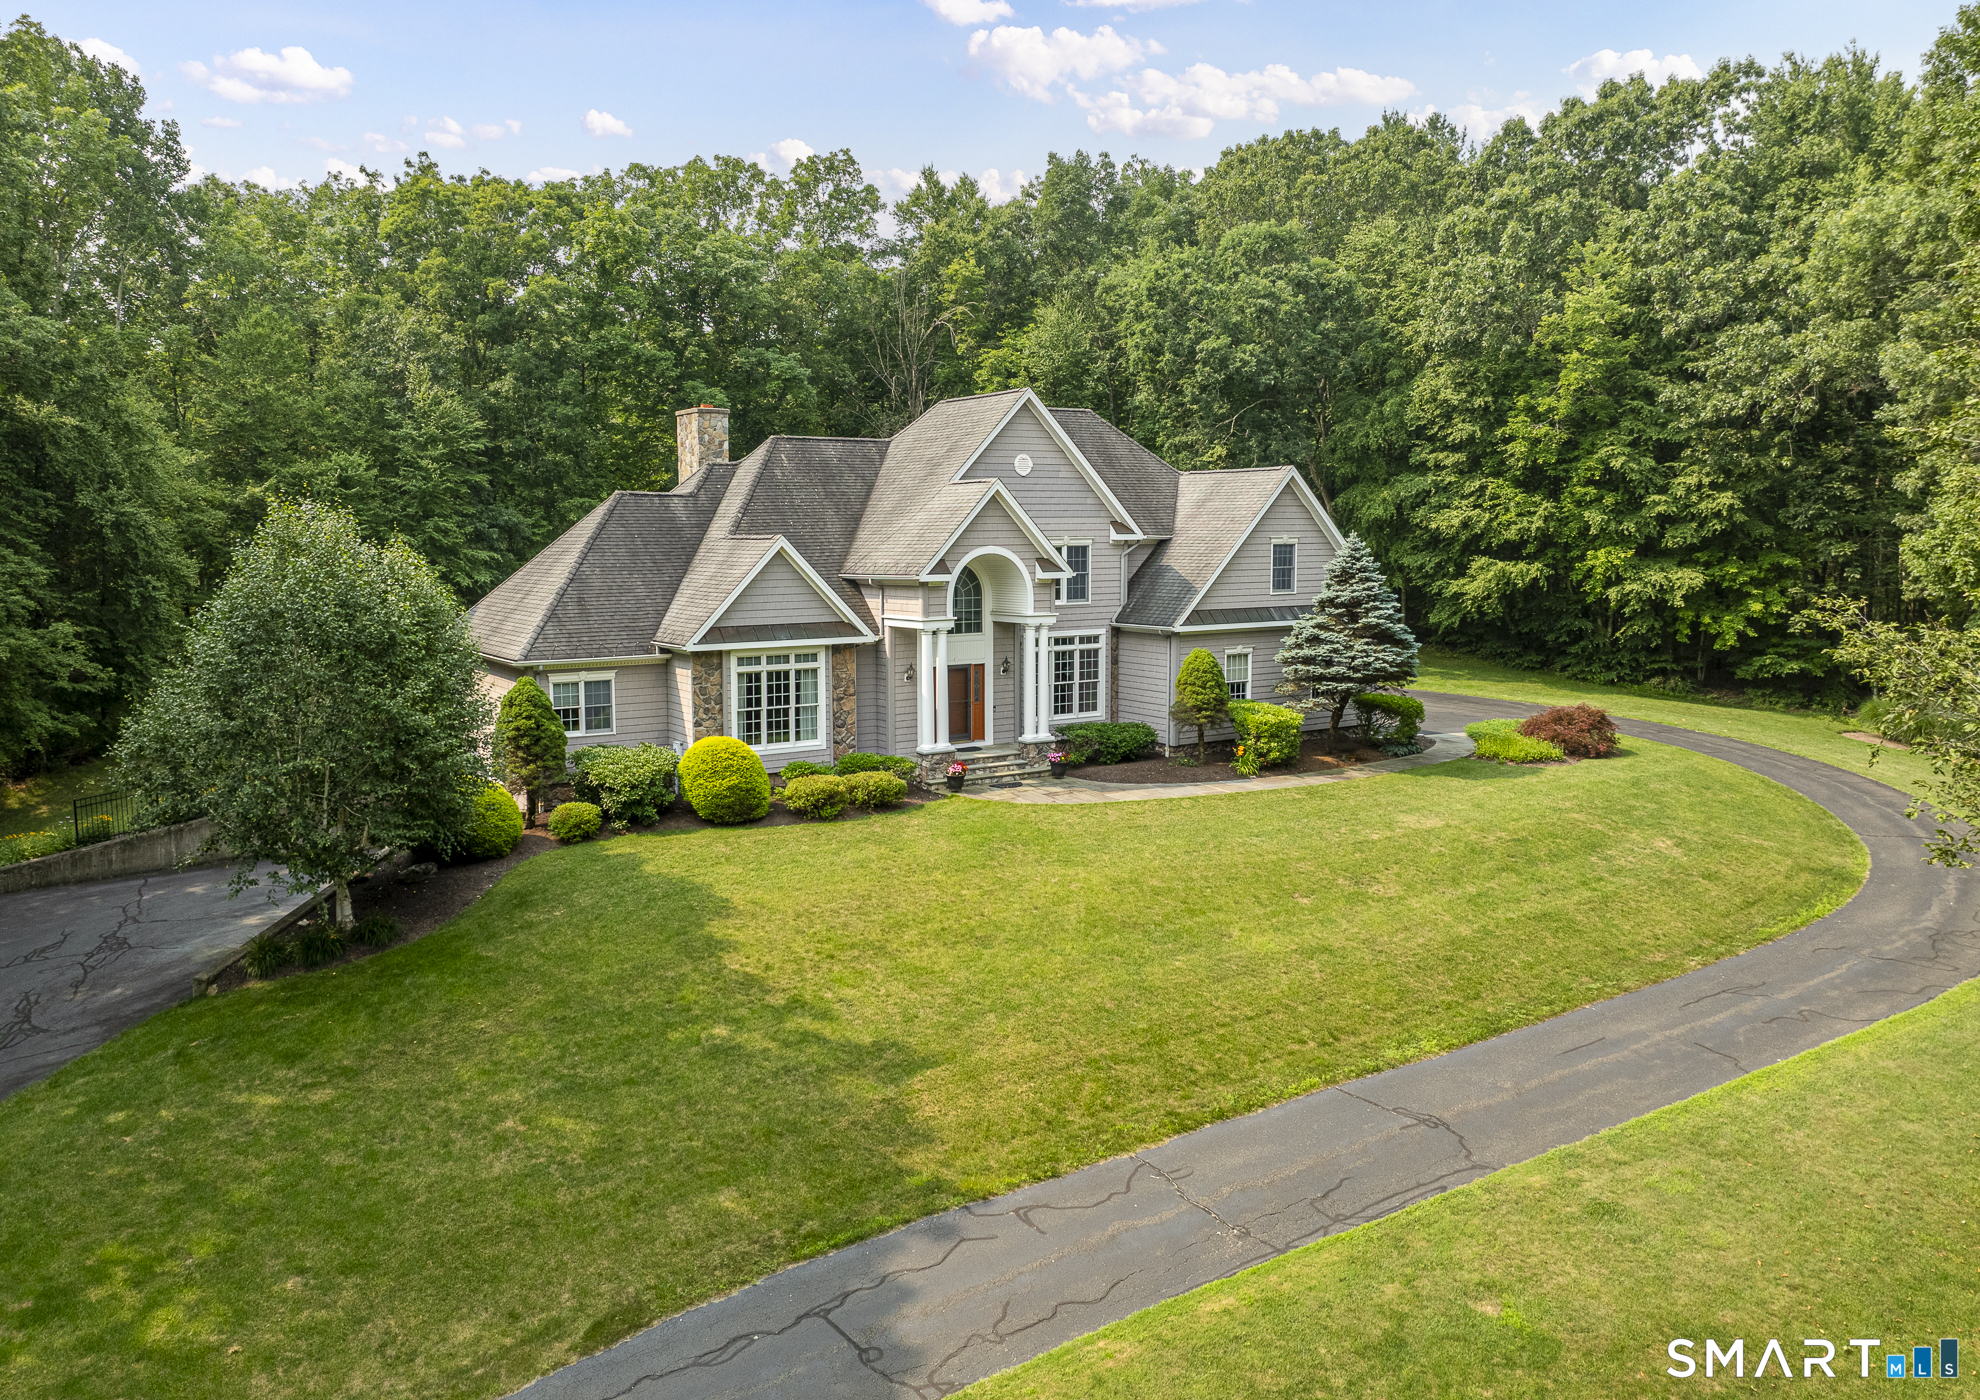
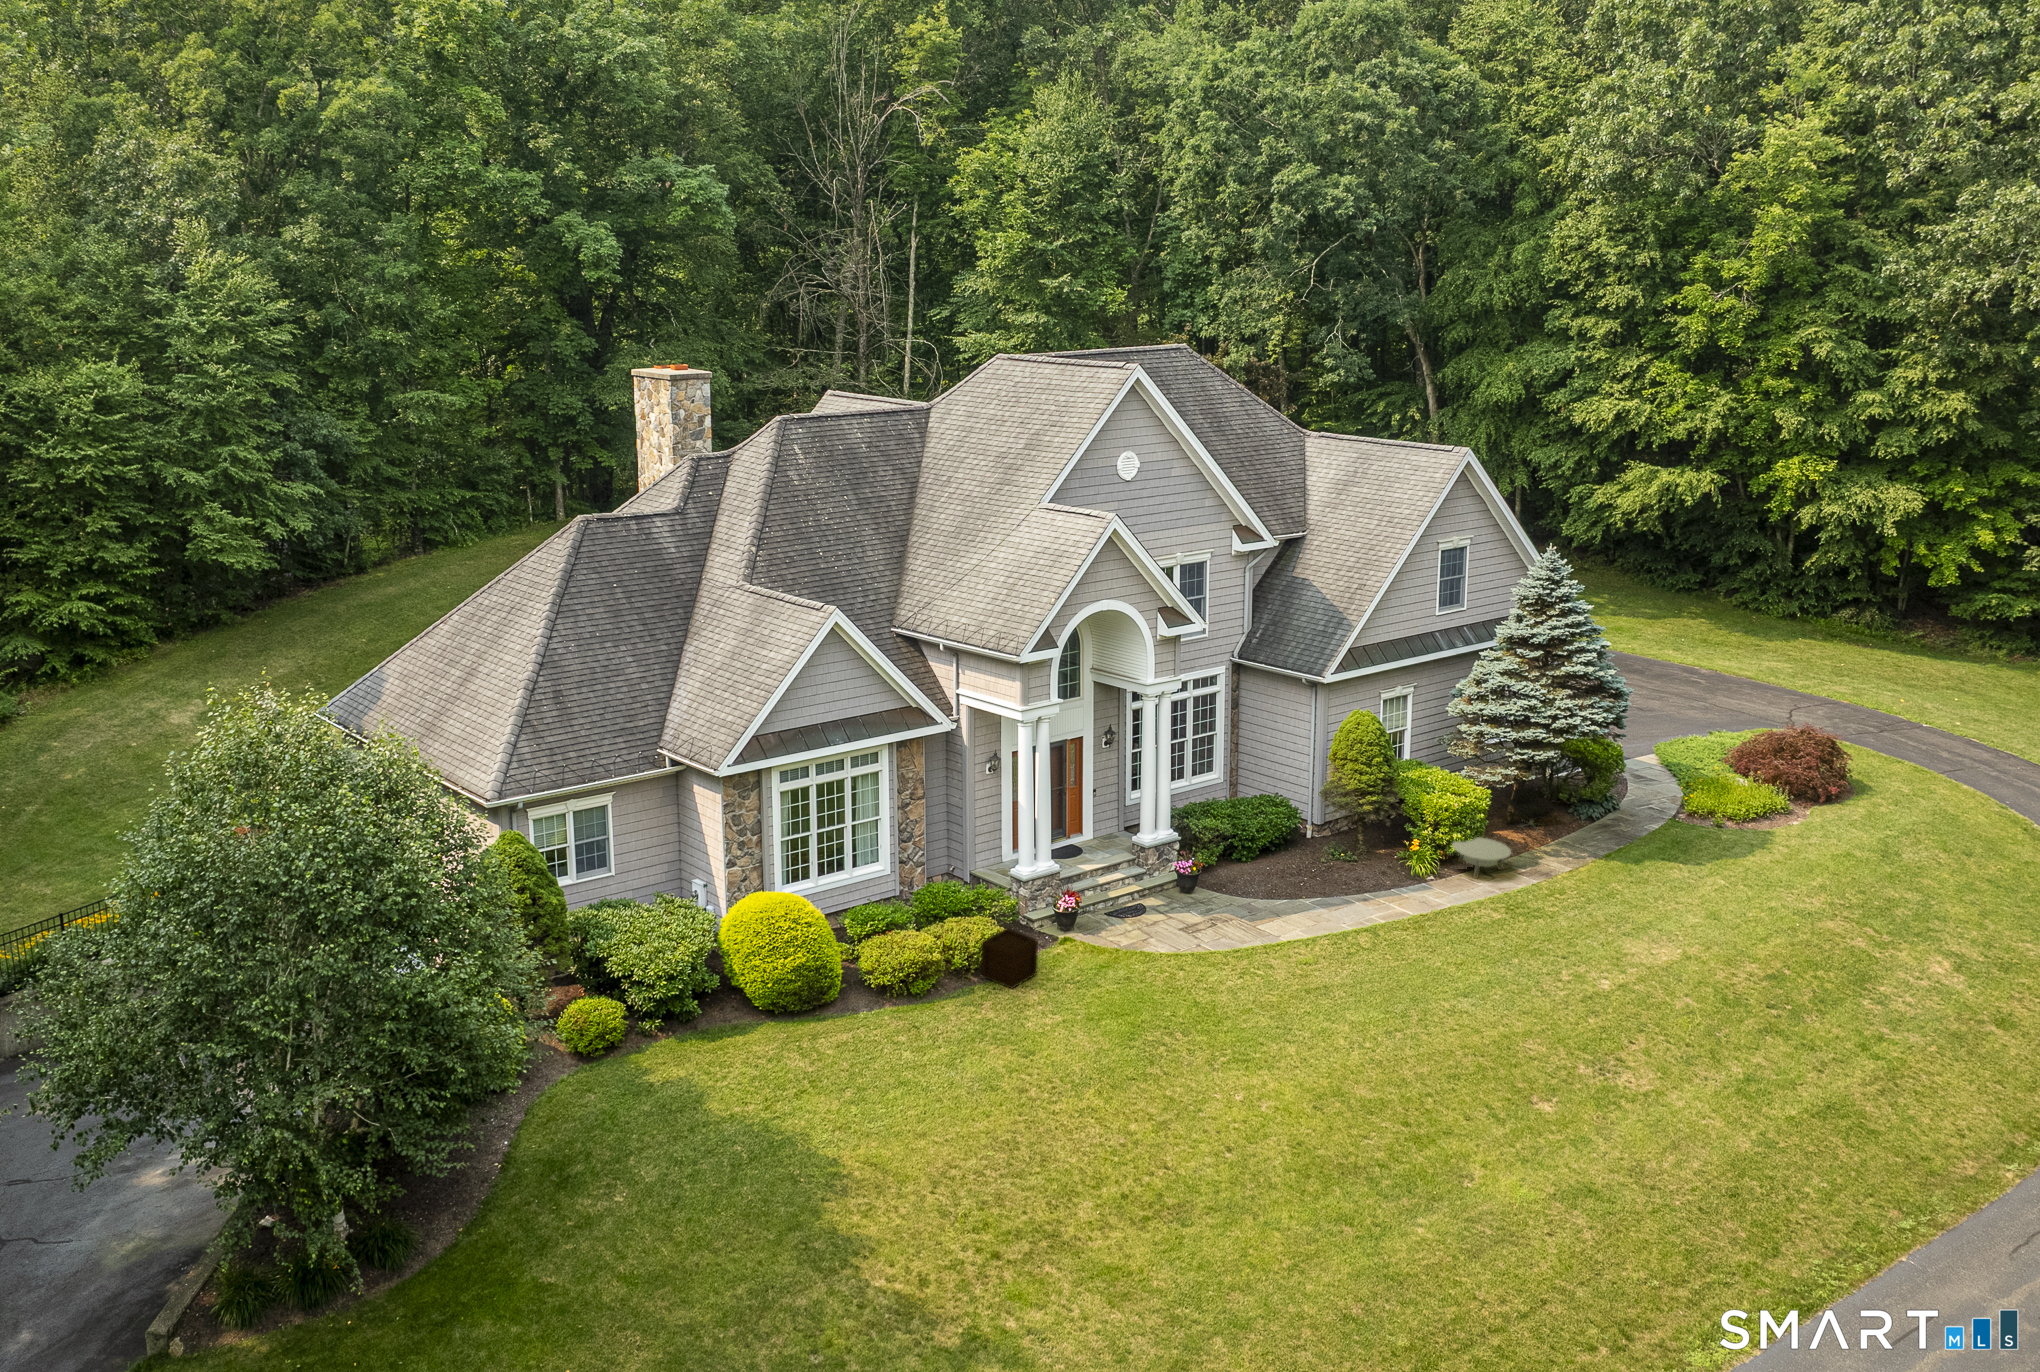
round table: none [1269,754,1315,780] -> present [1452,837,1511,879]
wooden crate: none [876,768,920,808] -> present [981,928,1038,988]

